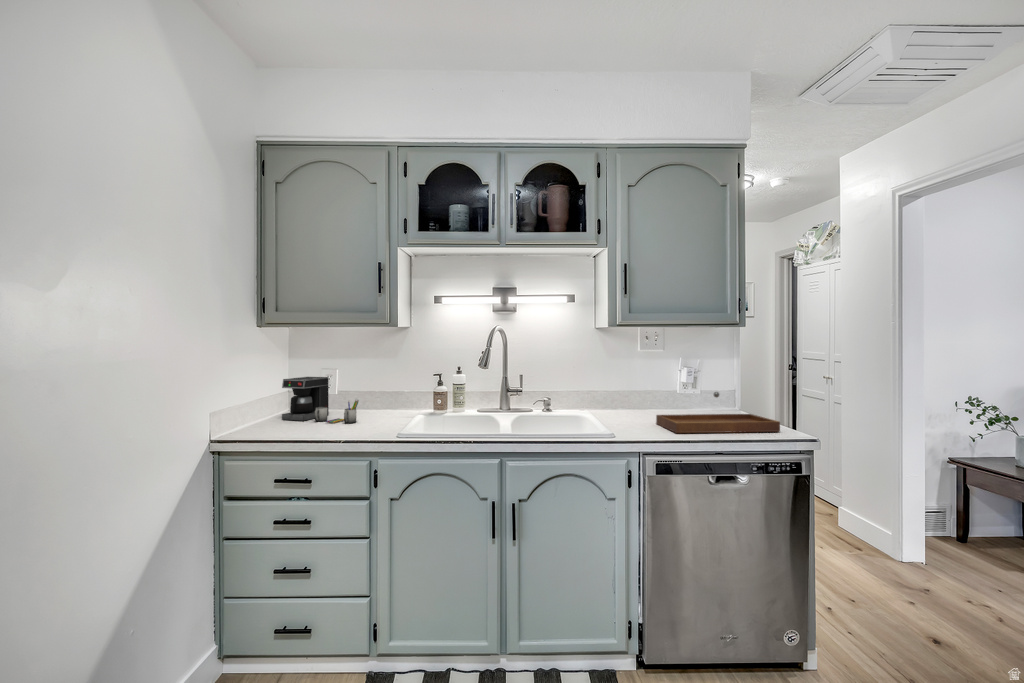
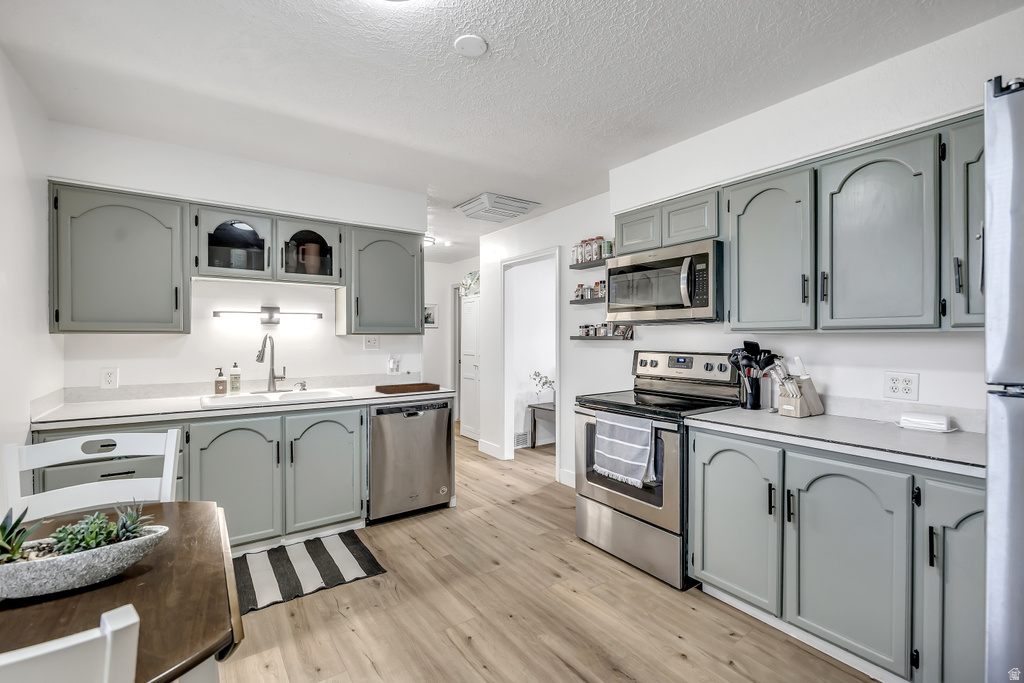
coffee maker: present [282,377,359,423] -> none [75,372,157,407]

